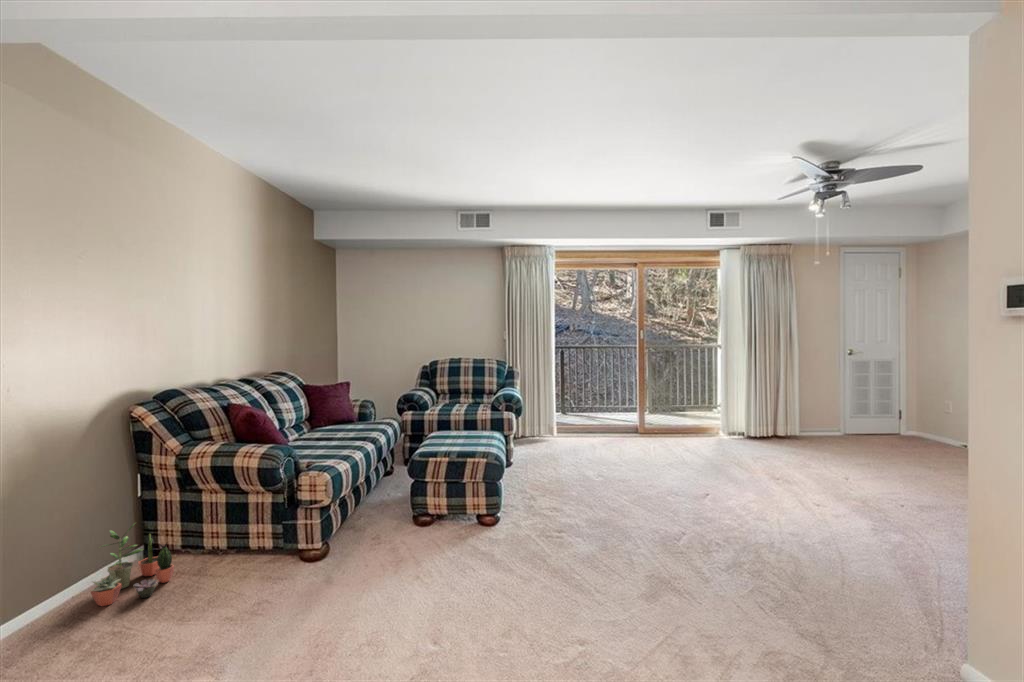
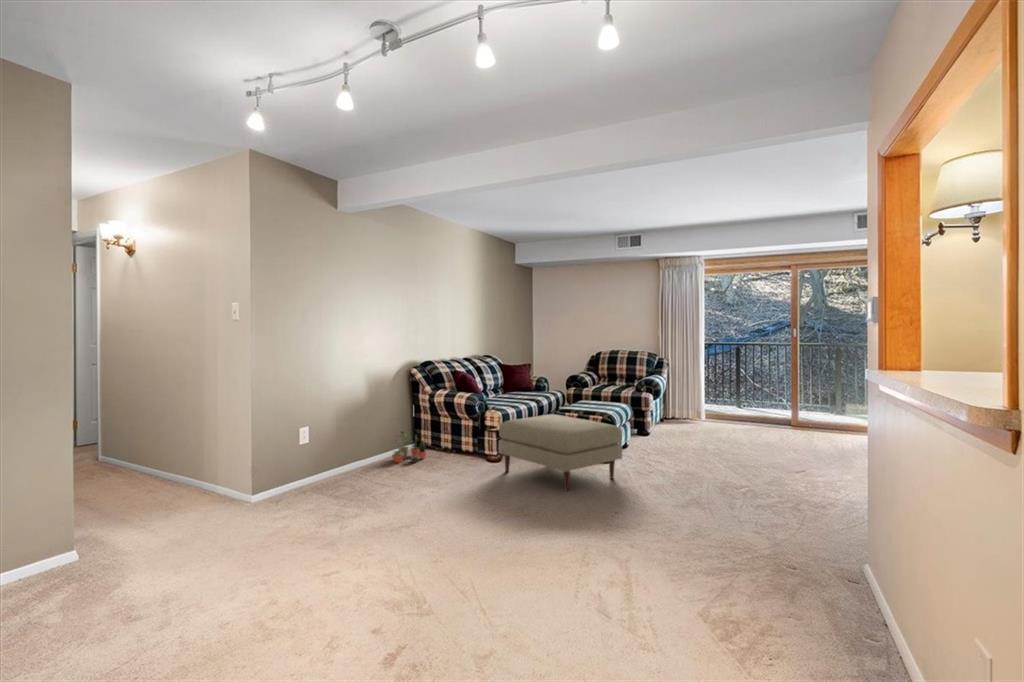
ottoman: none [331,467,549,623] -> present [498,414,622,491]

